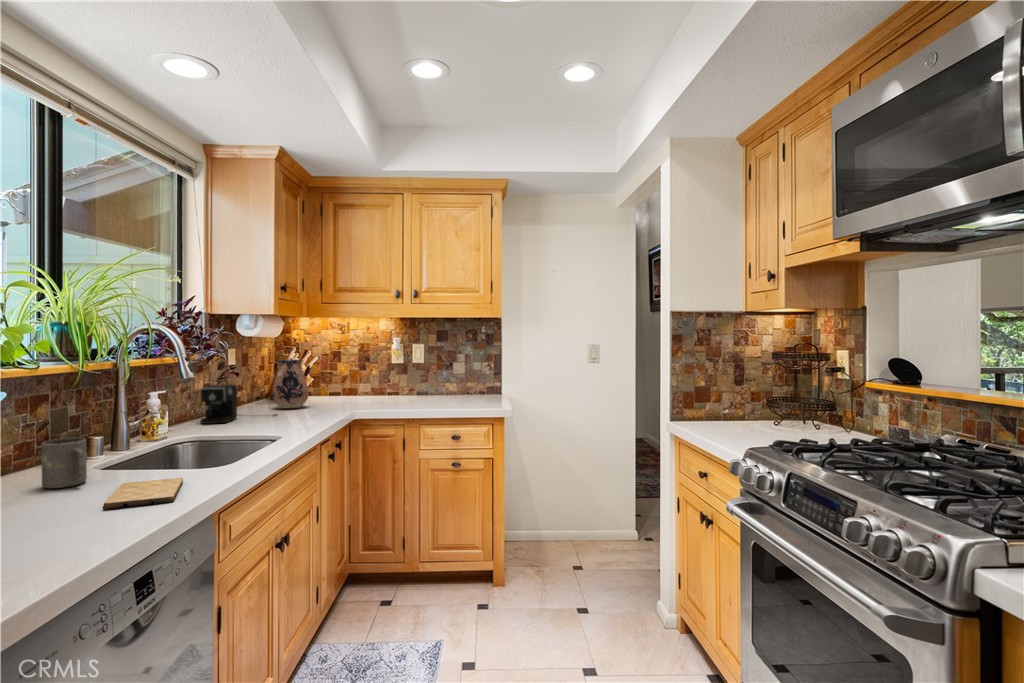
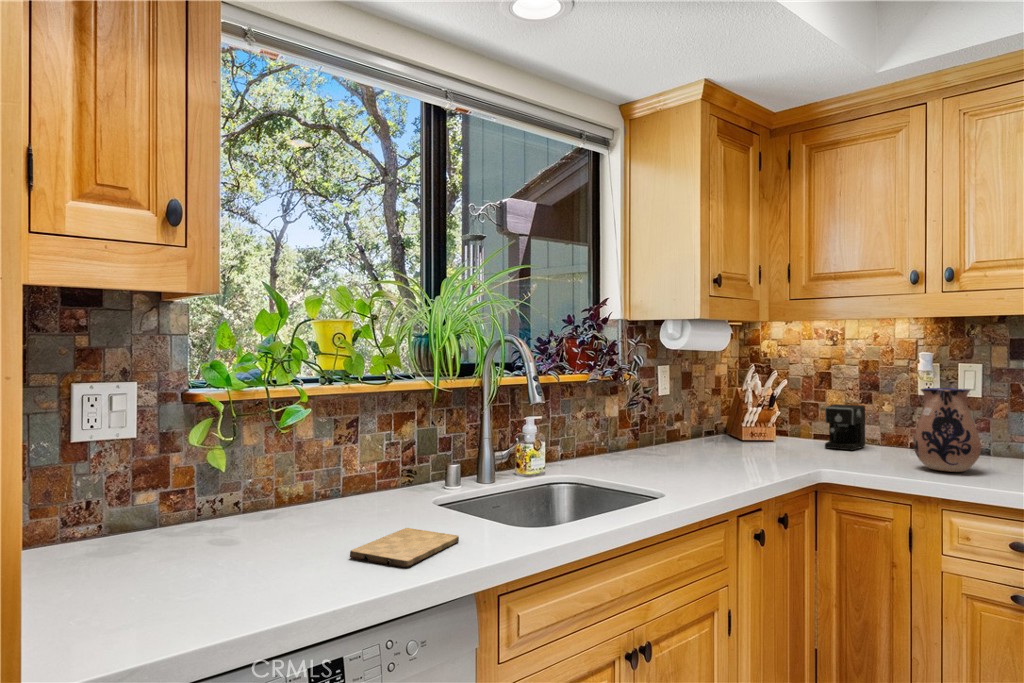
ceramic pitcher: present [272,359,309,408] -> present [914,388,981,472]
coffee maker: present [200,385,277,424] -> present [825,404,914,450]
mug: present [41,438,87,488] -> none [362,464,401,519]

